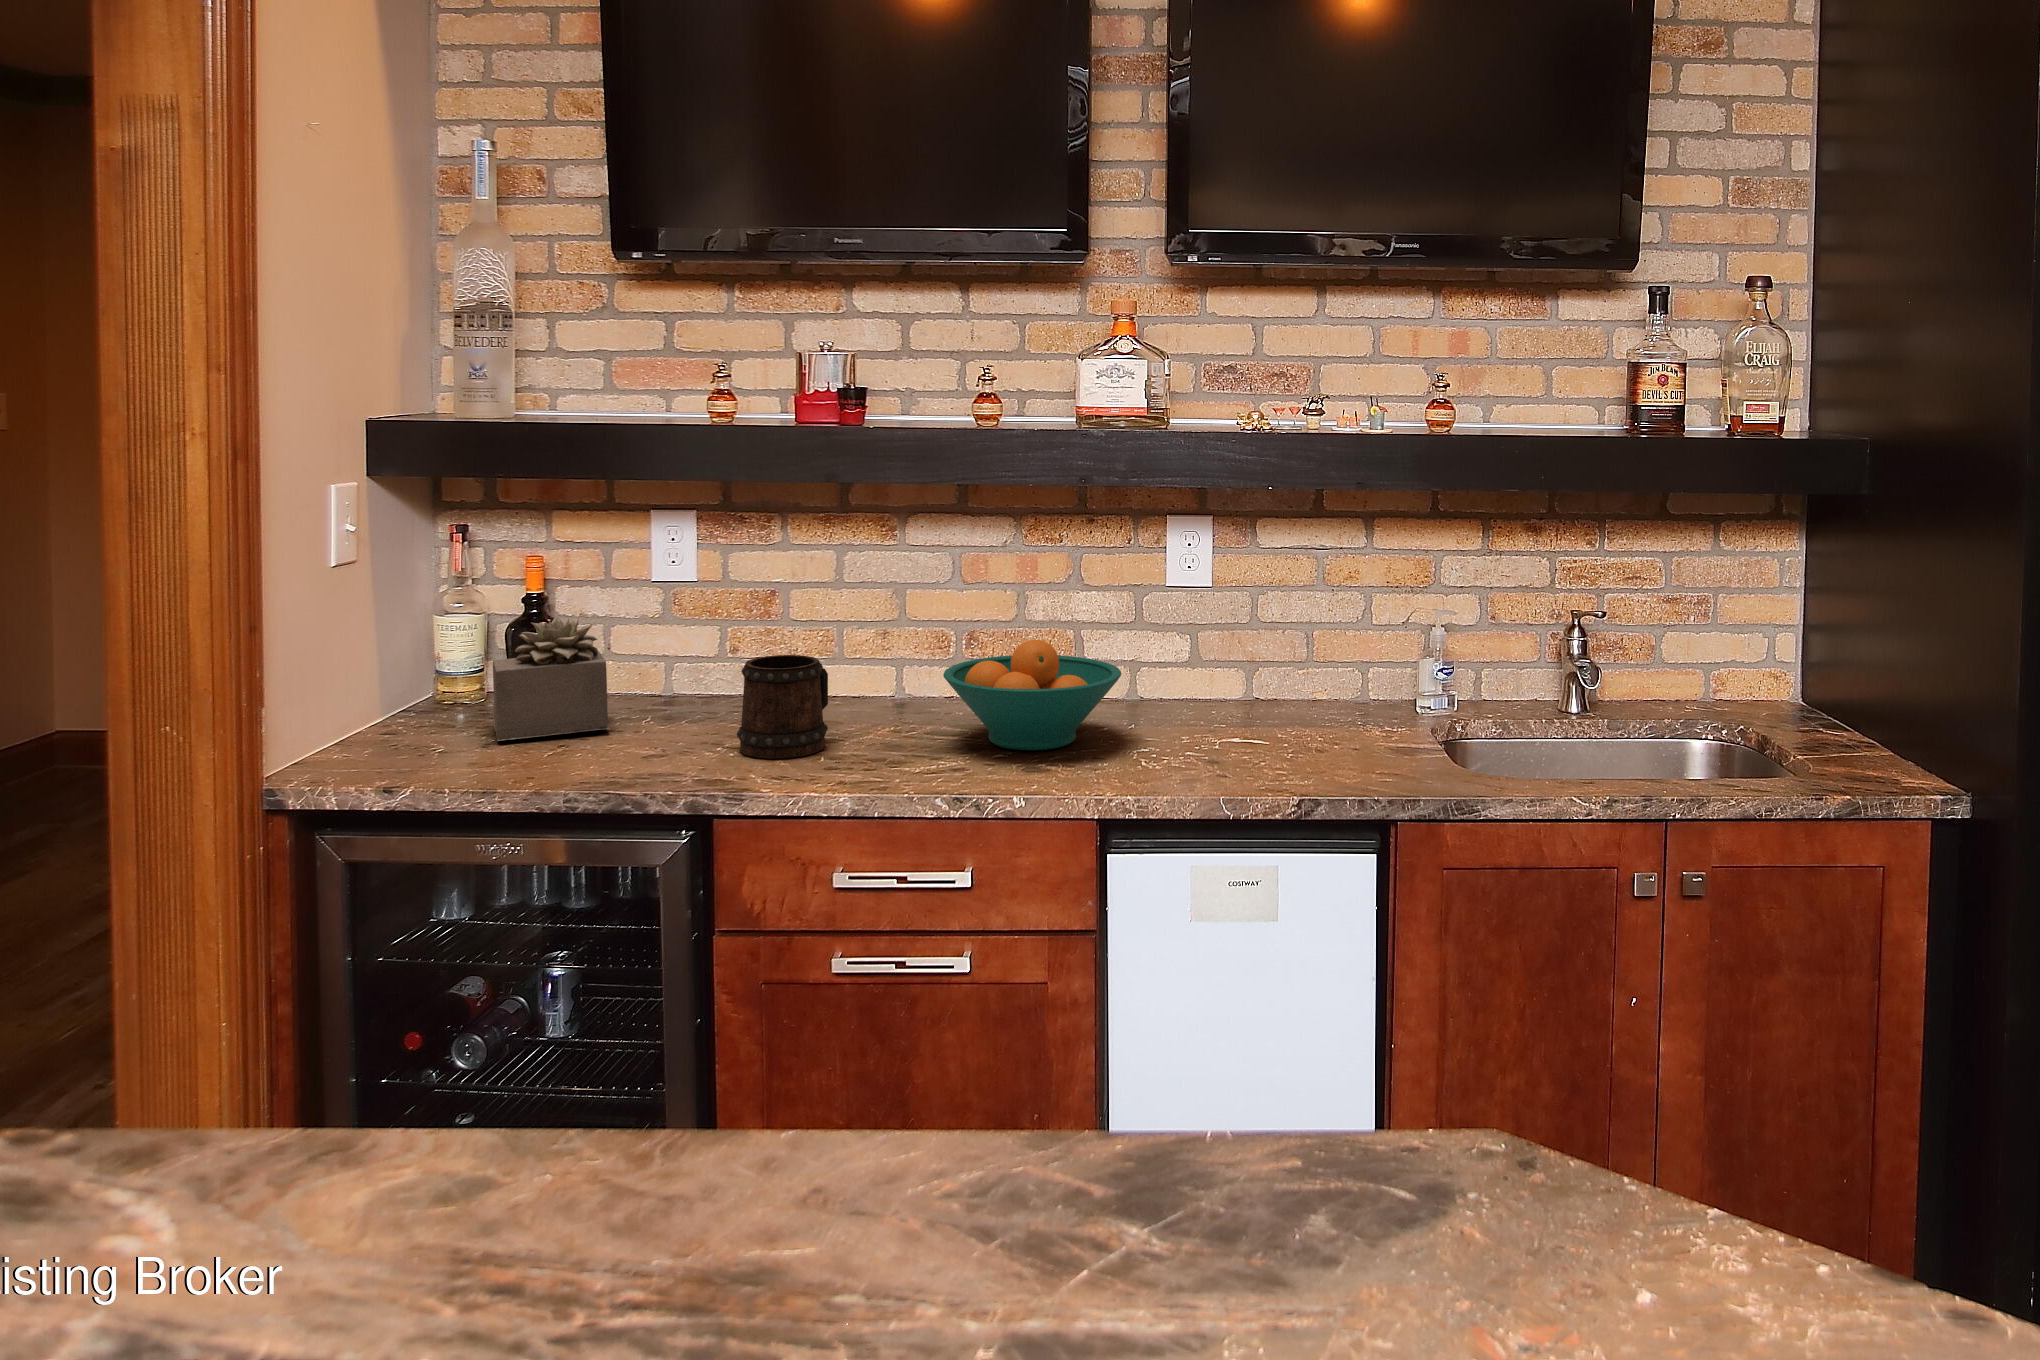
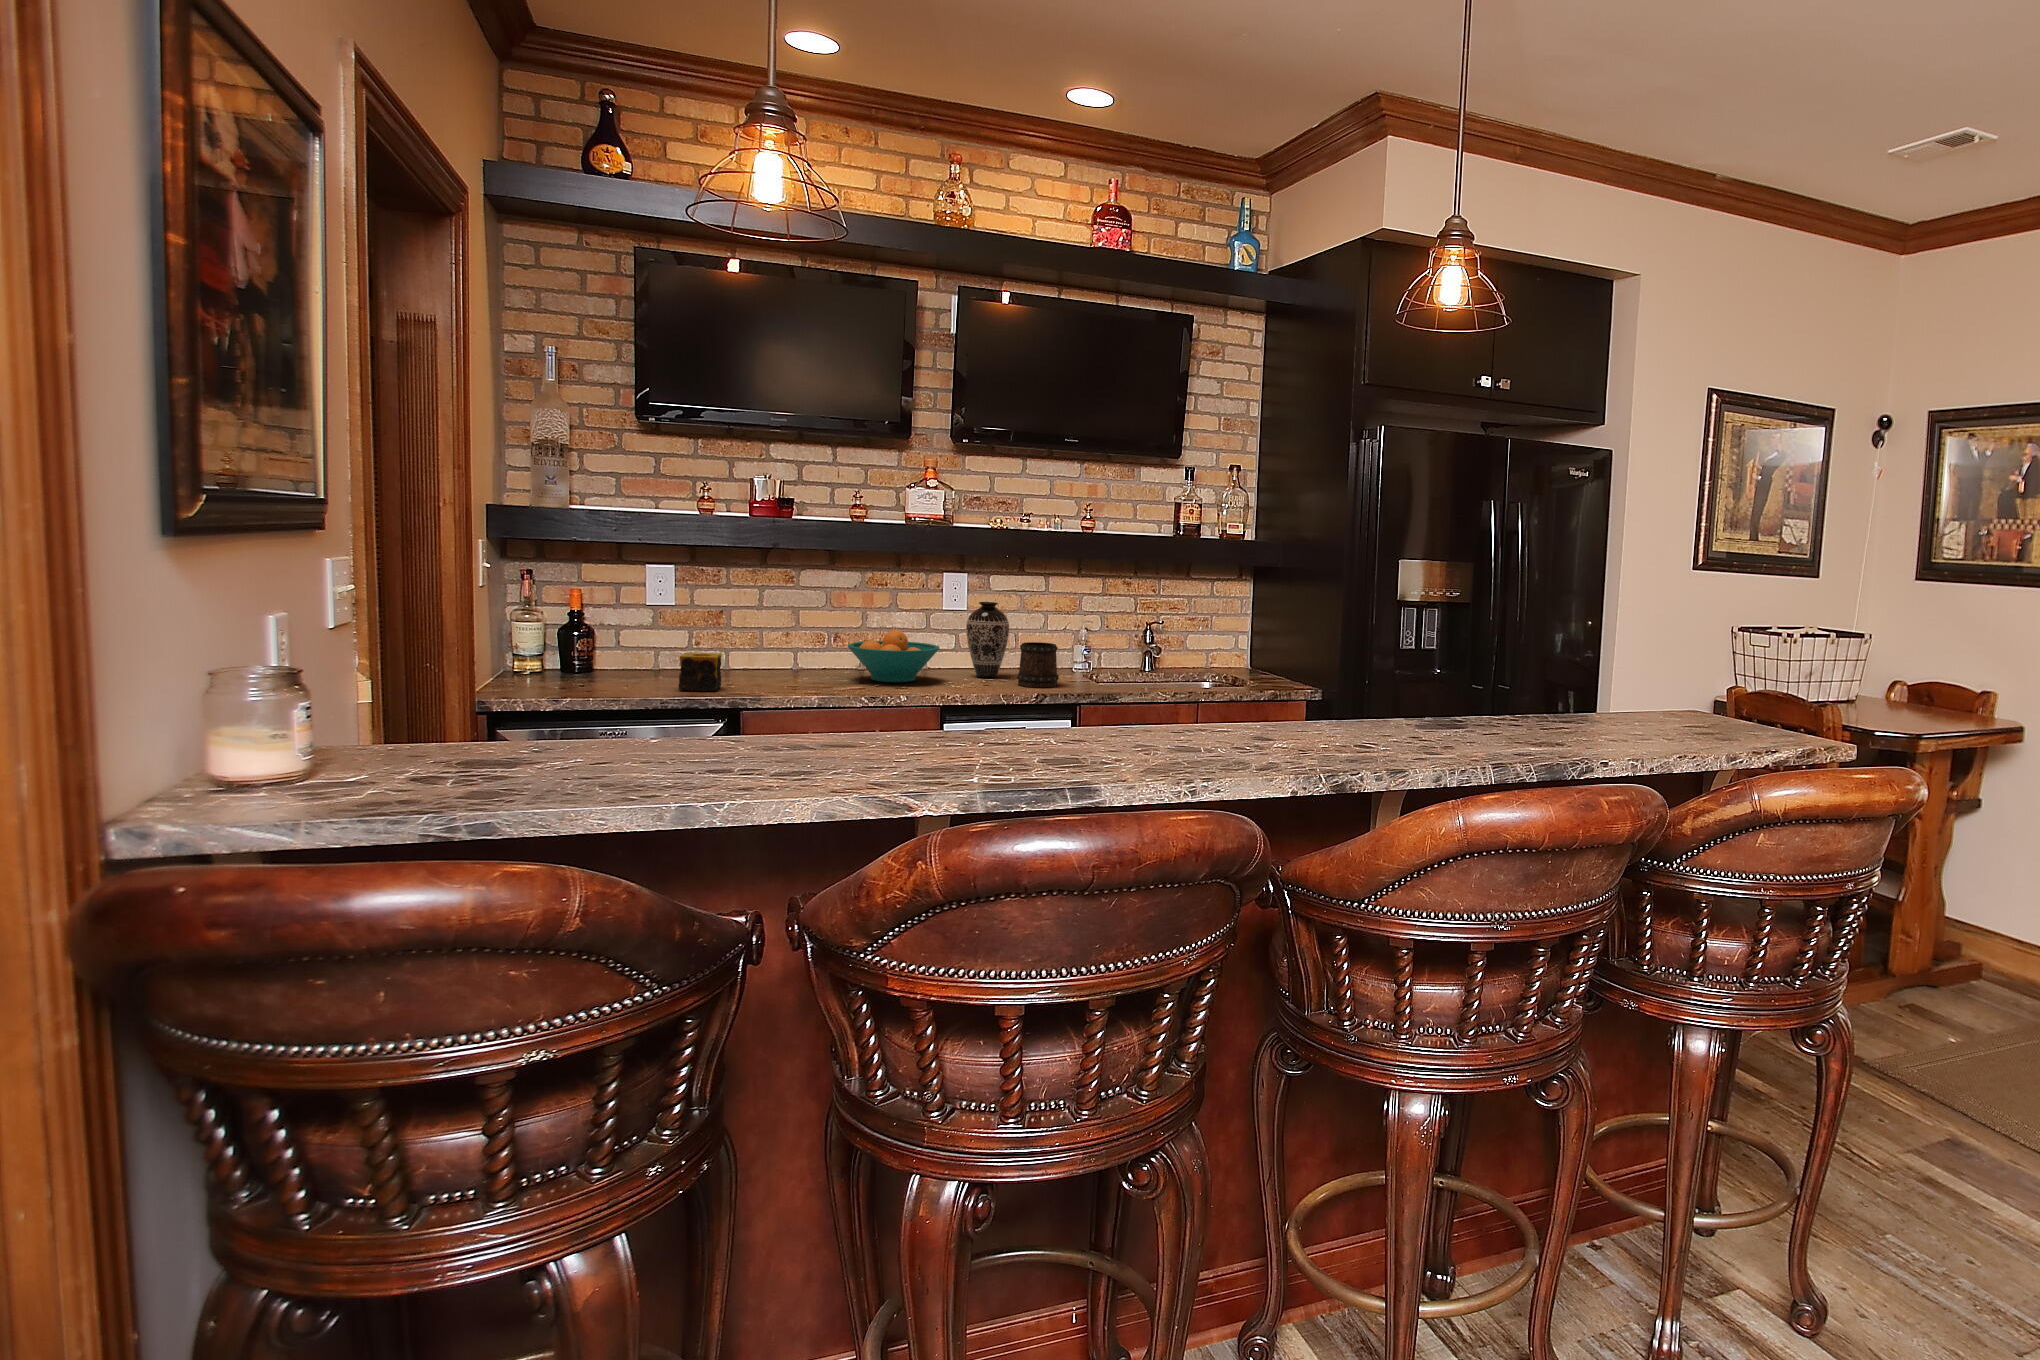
decorative vase: none [1186,576,1271,732] -> present [966,602,1009,677]
succulent plant: present [493,616,610,741] -> none [580,618,658,681]
beer mug: present [737,655,828,759] -> present [1017,642,1059,687]
candle: none [588,692,684,777] -> present [679,653,721,691]

